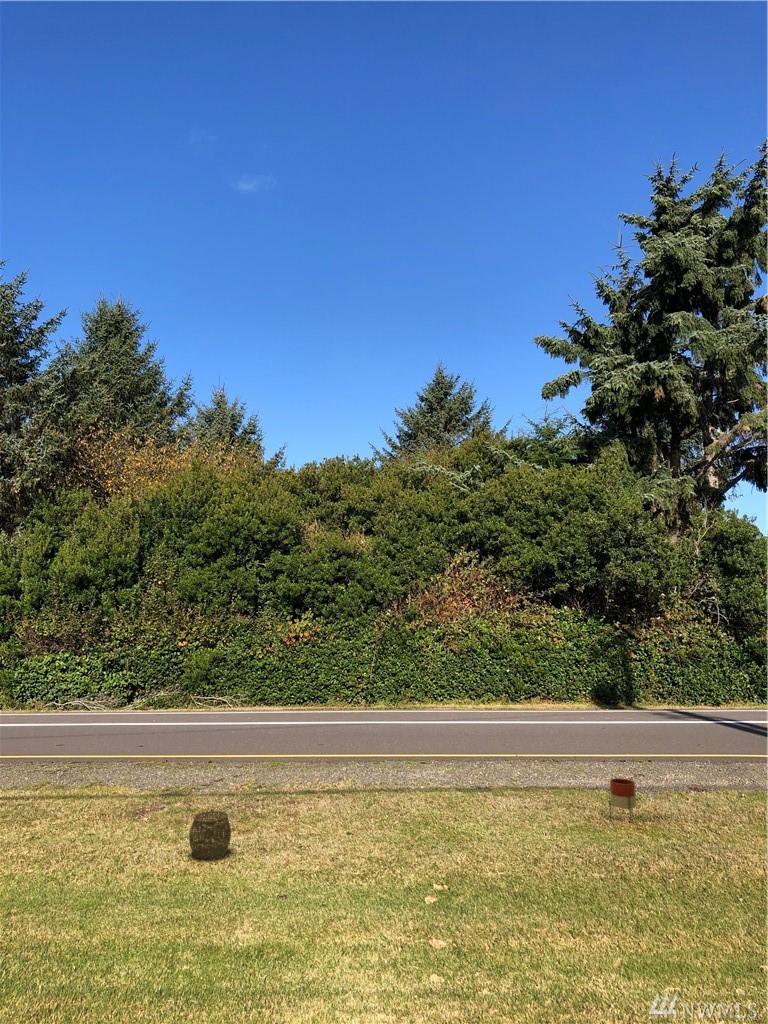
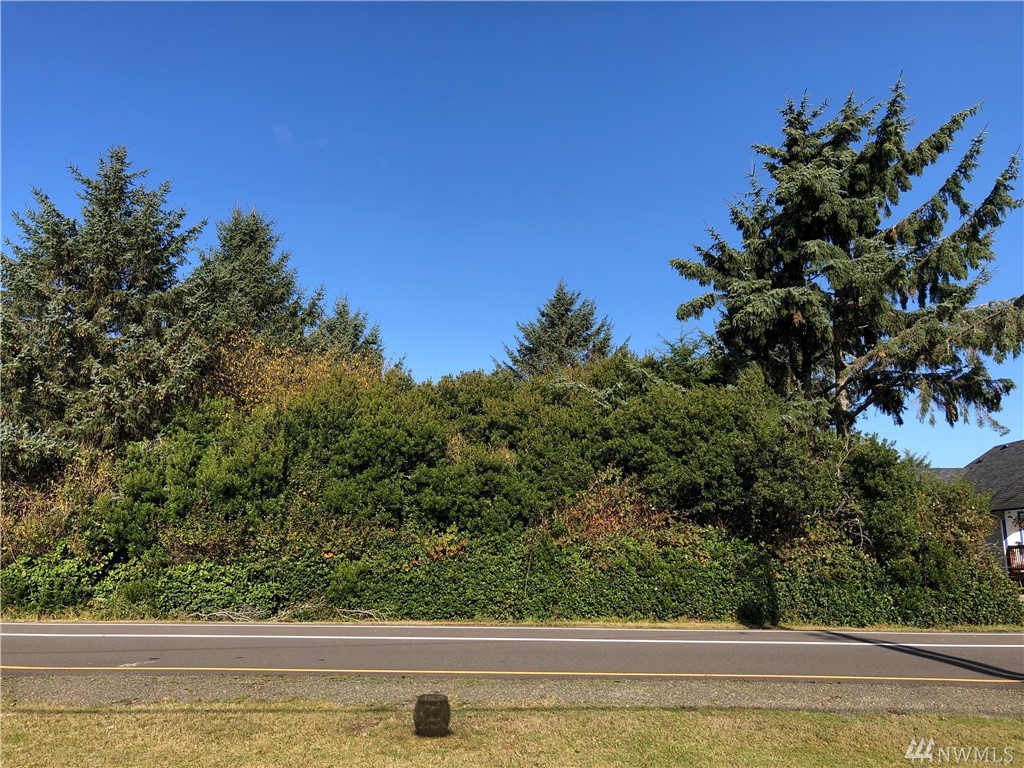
planter: present [609,778,636,821] -> none [786,674,812,715]

